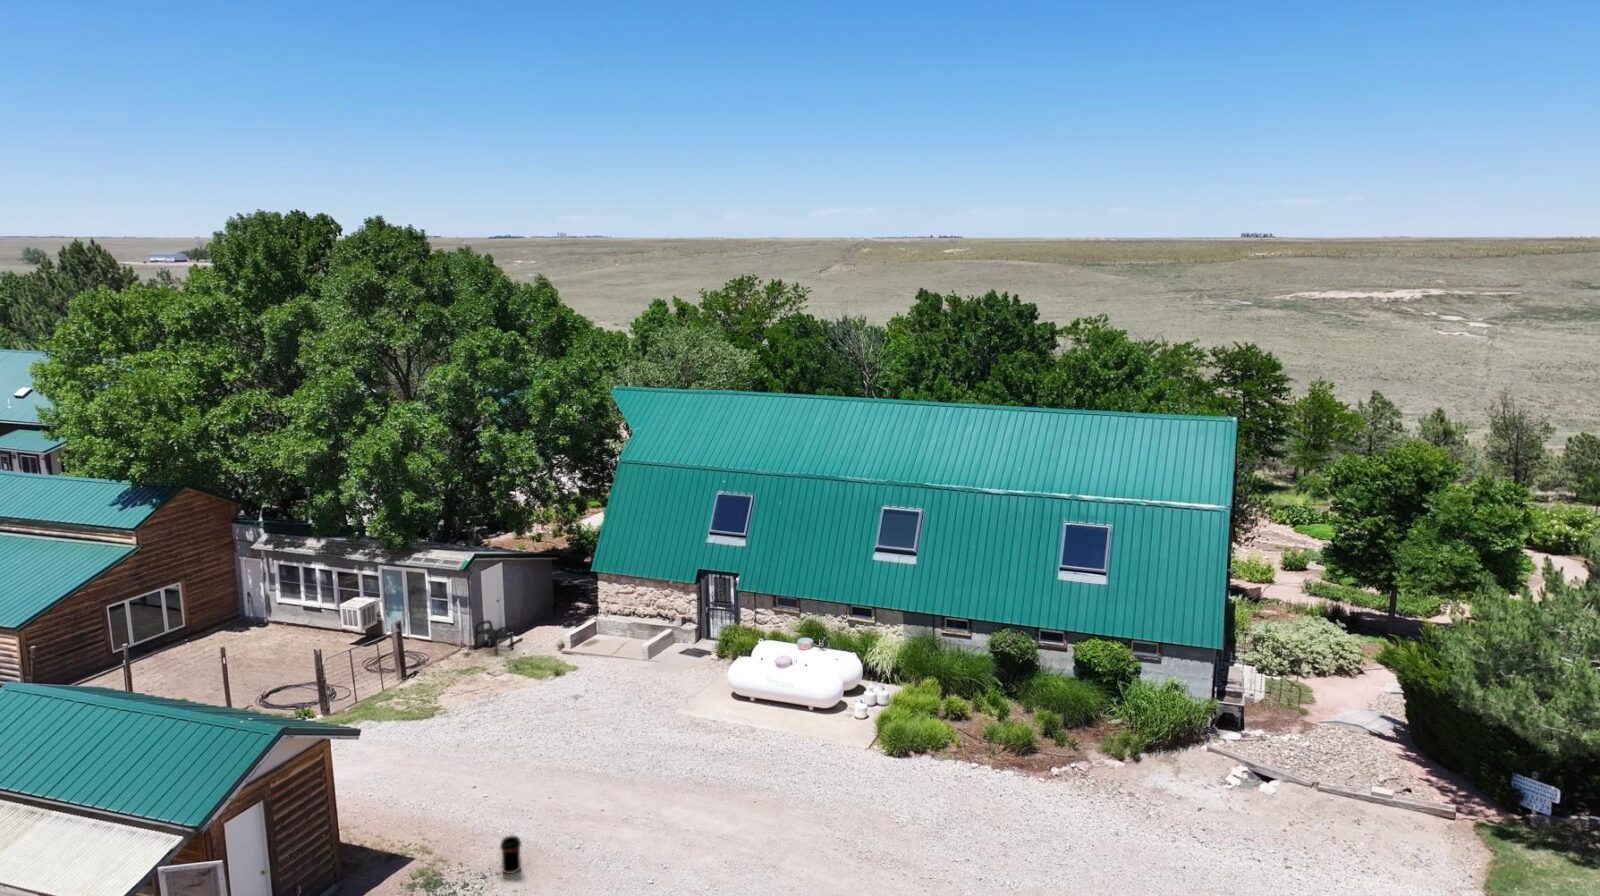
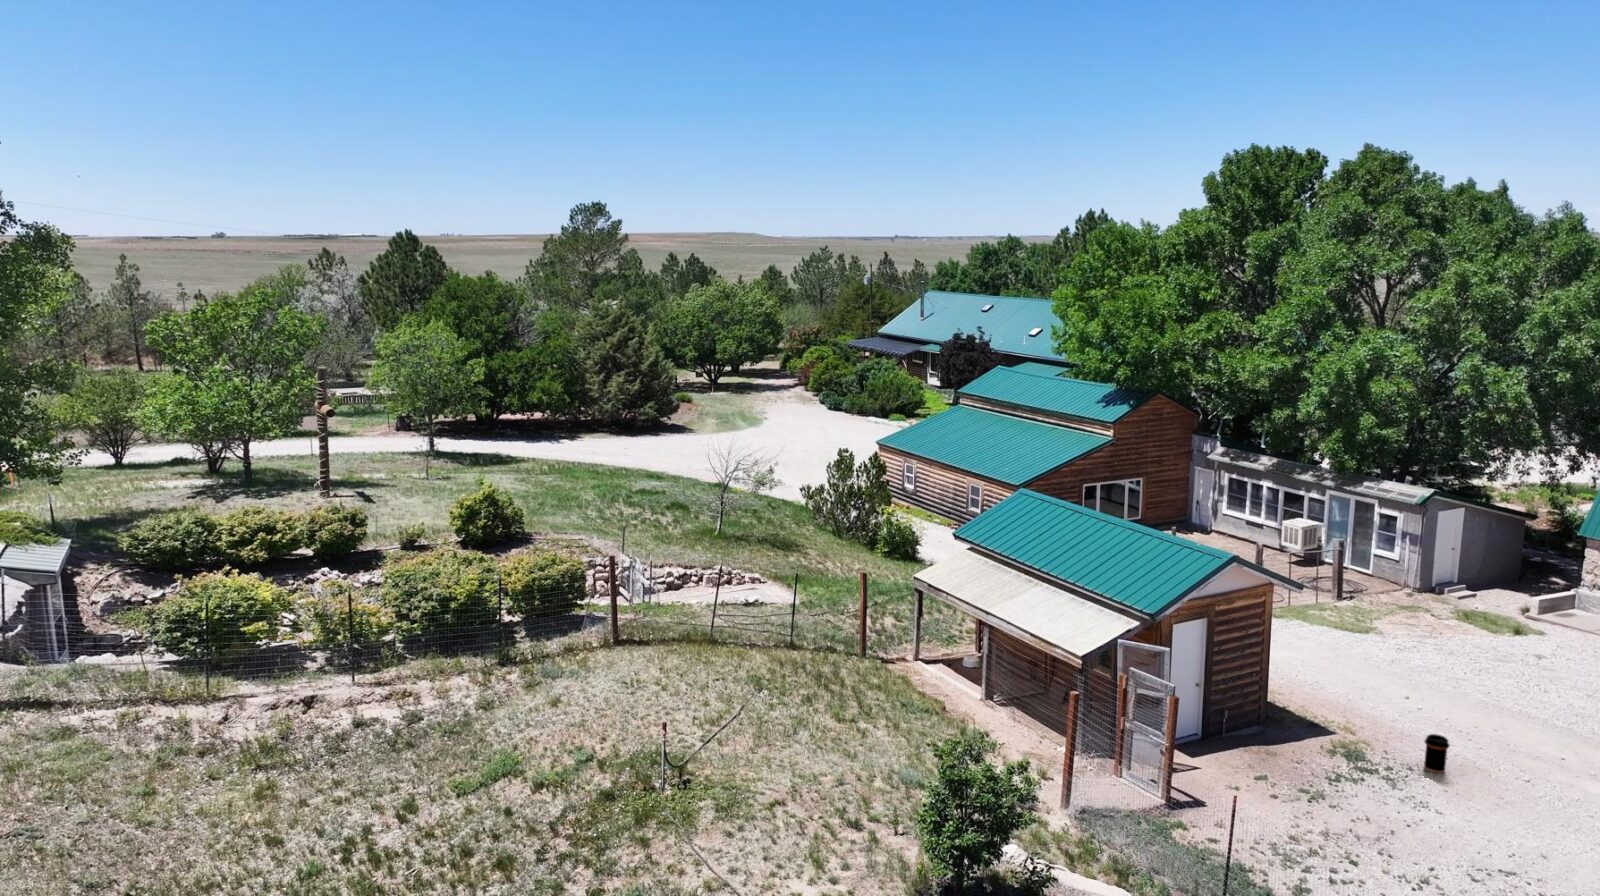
bench: present [475,620,514,654] -> none [1420,564,1468,601]

